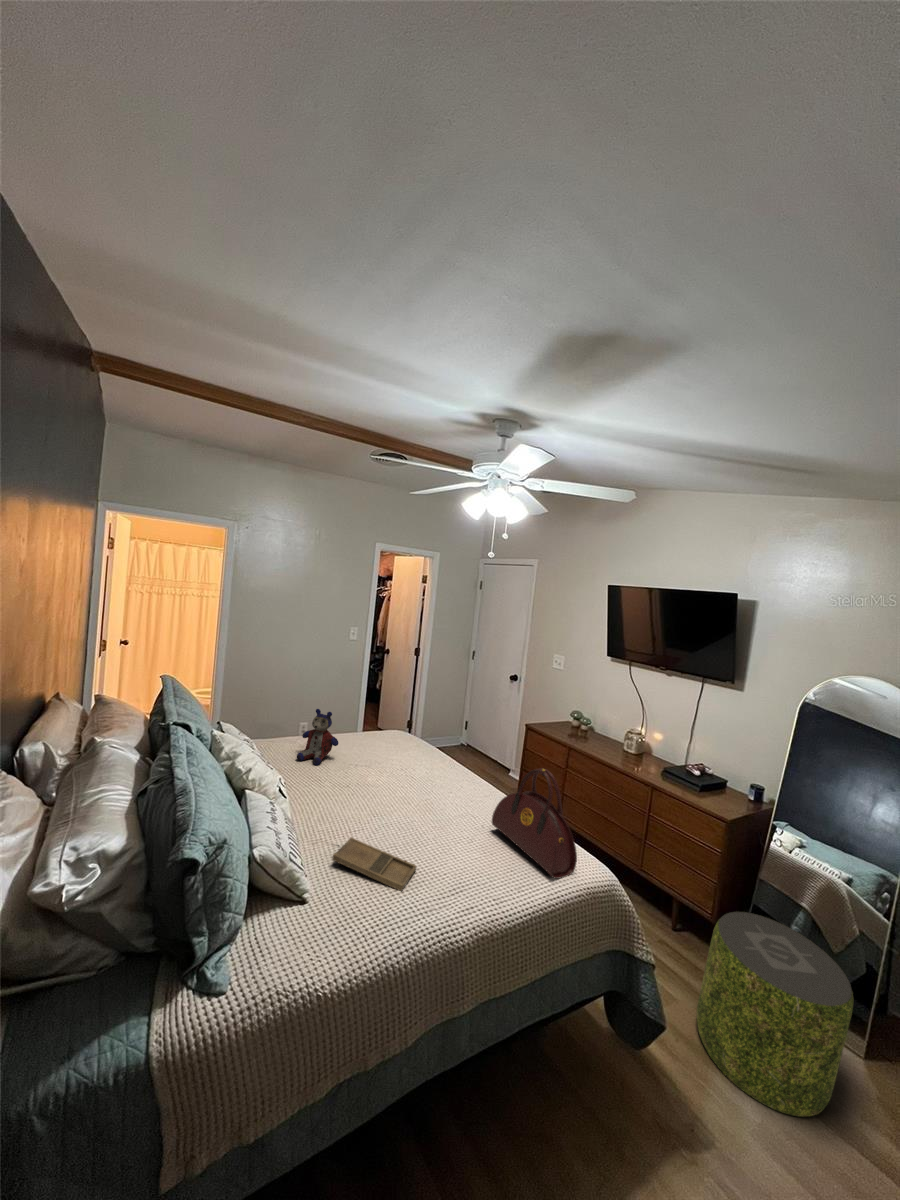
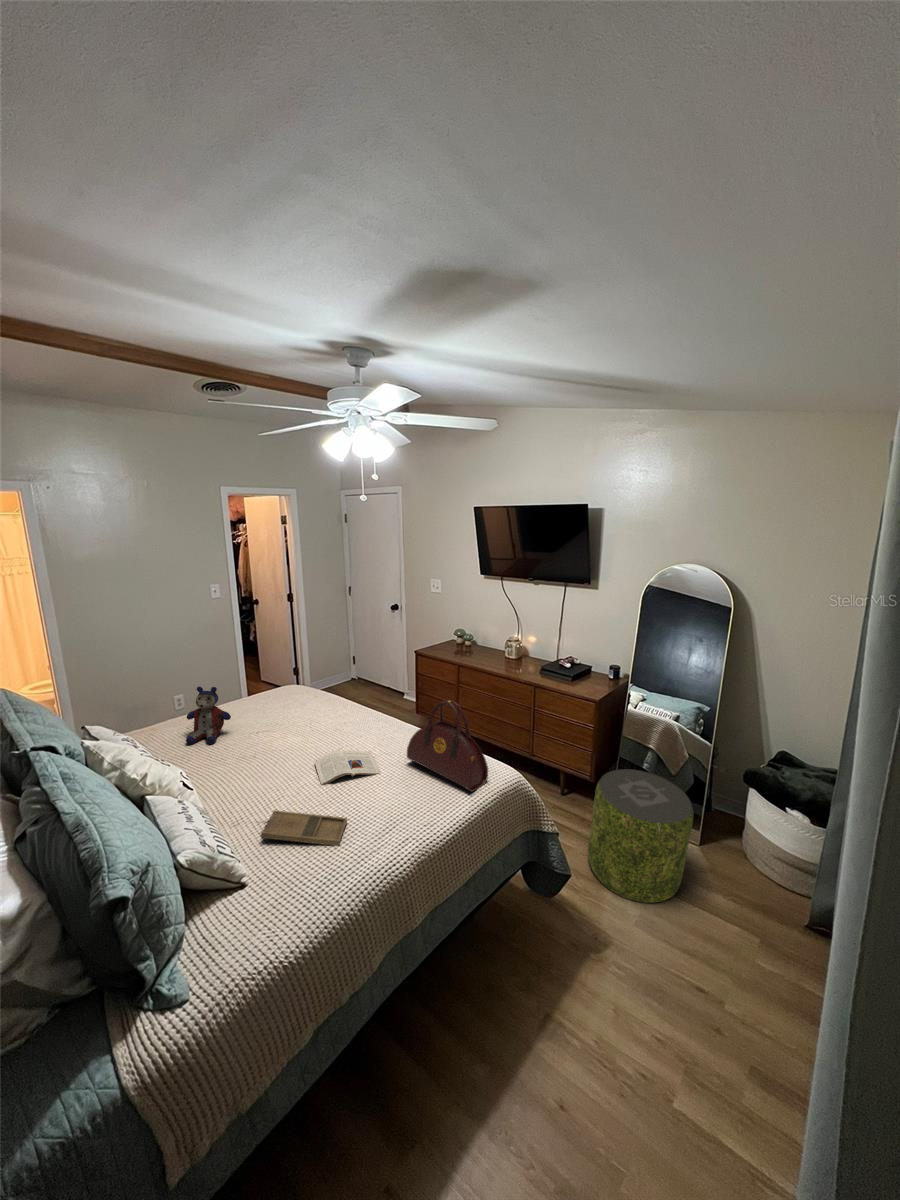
magazine: none [401,798,463,834] -> present [315,751,381,785]

